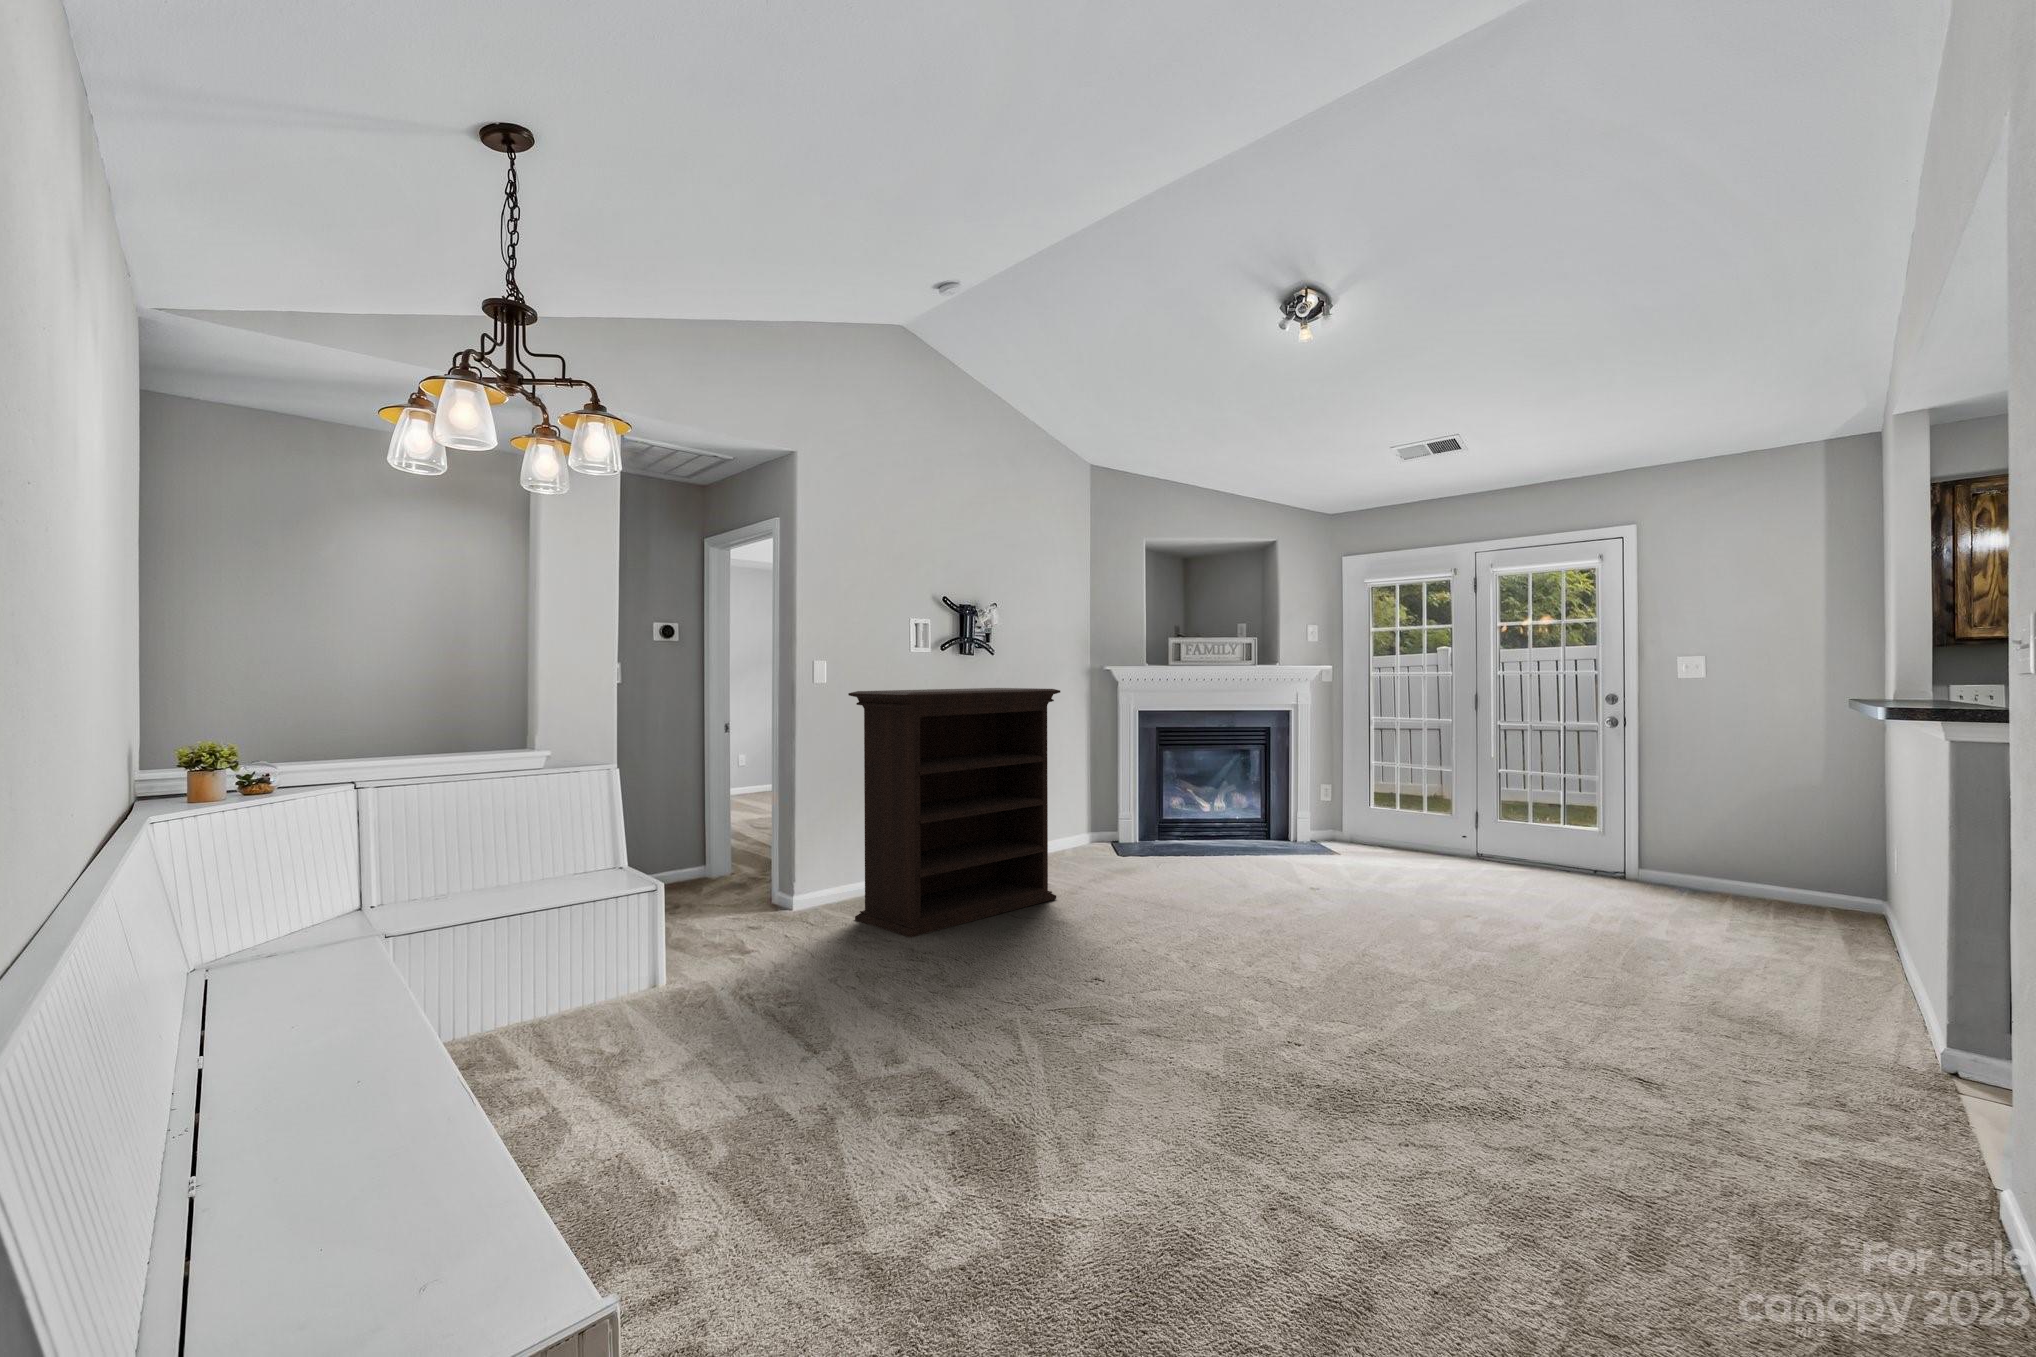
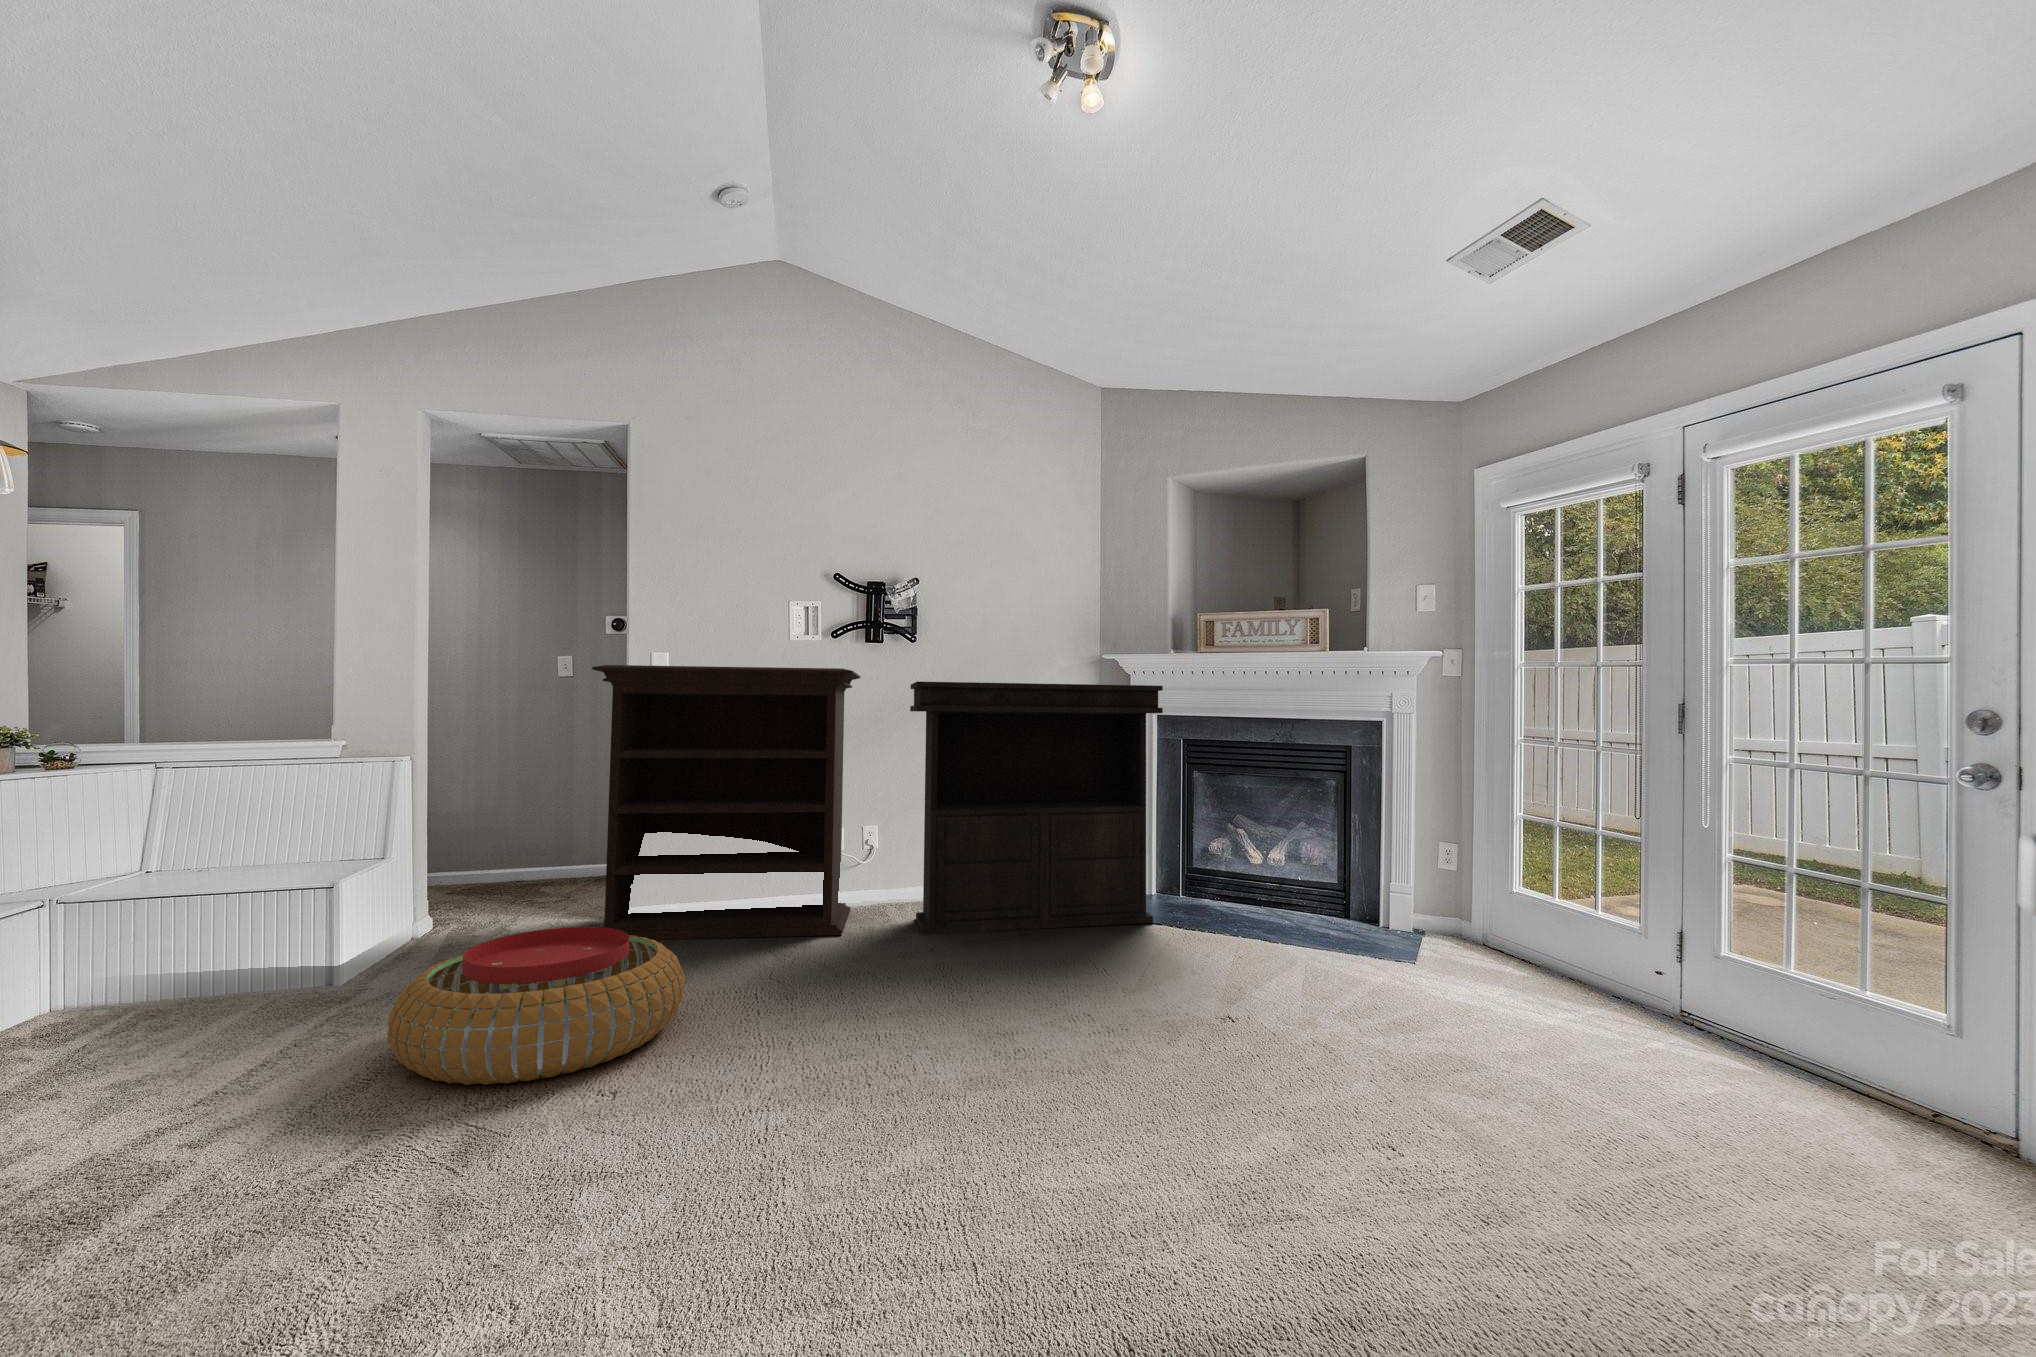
console table: none [1048,692,1193,889] -> present [910,682,1163,935]
pouf: none [1040,898,1220,1001] -> present [387,927,685,1085]

